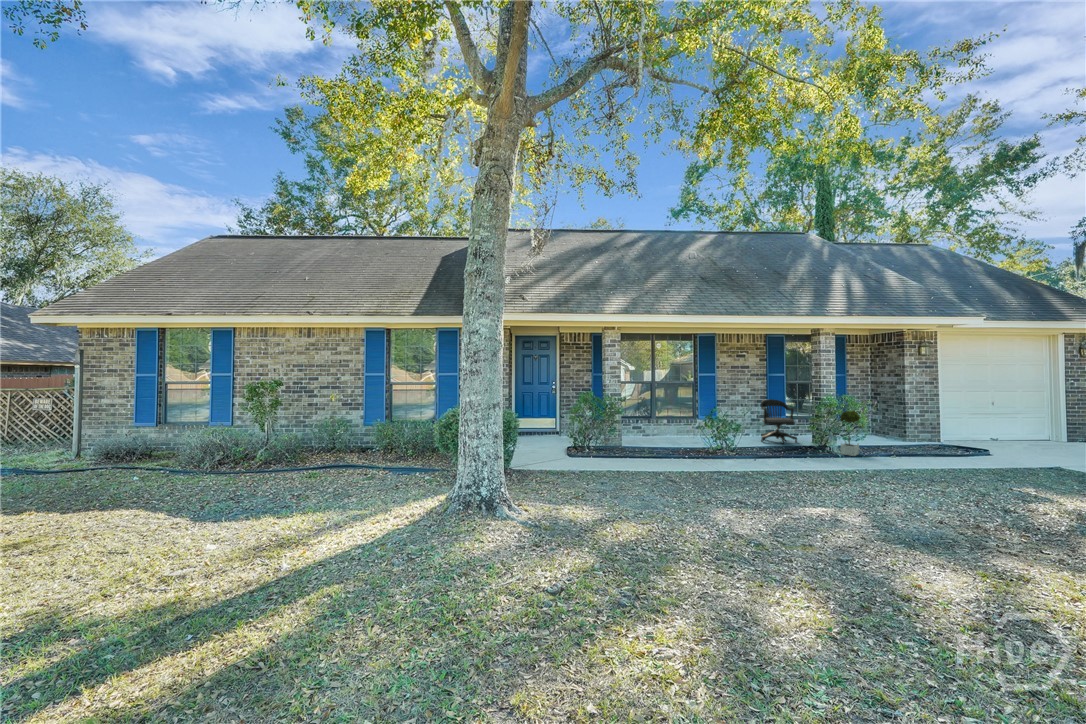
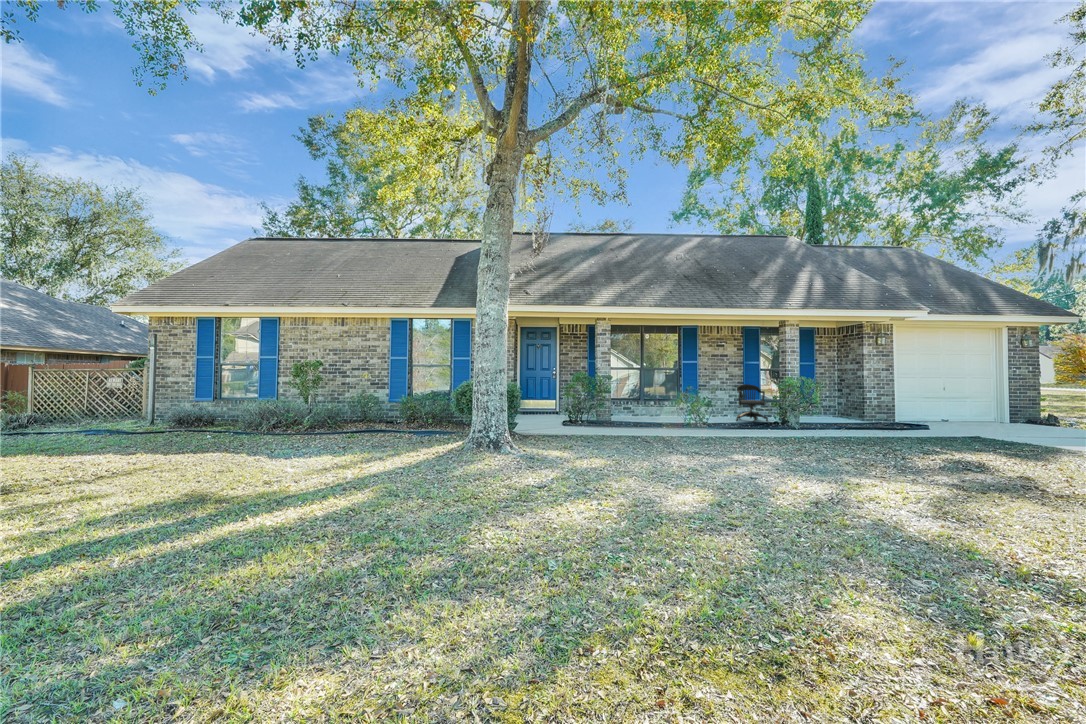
potted tree: present [840,411,861,456] -> none [798,390,816,429]

